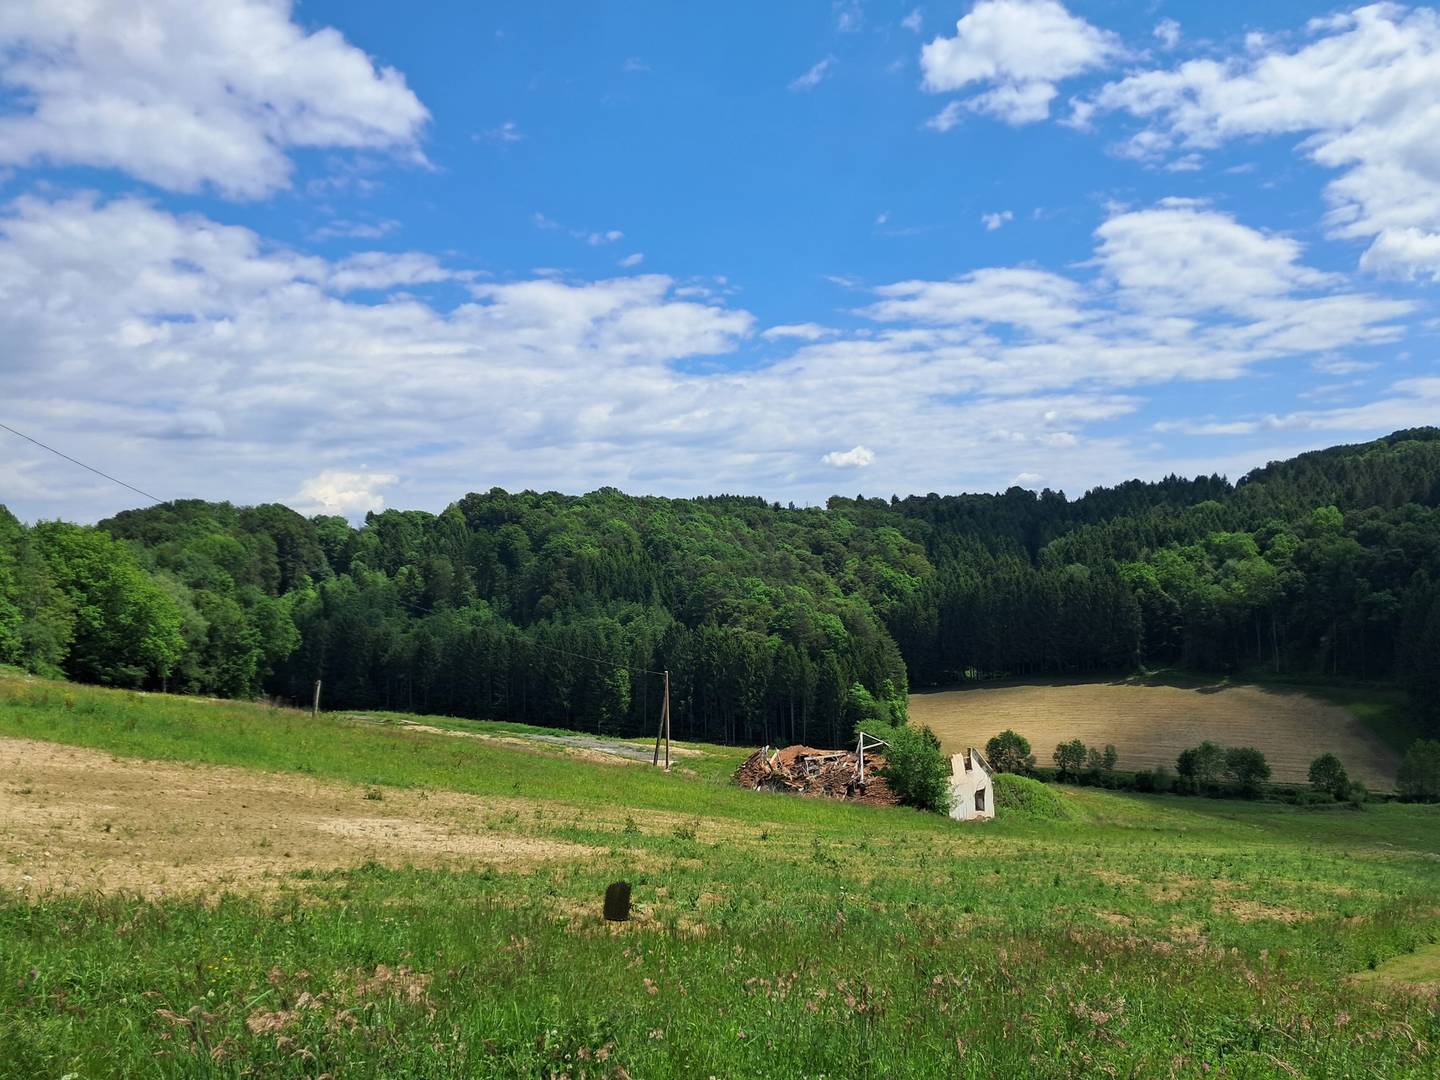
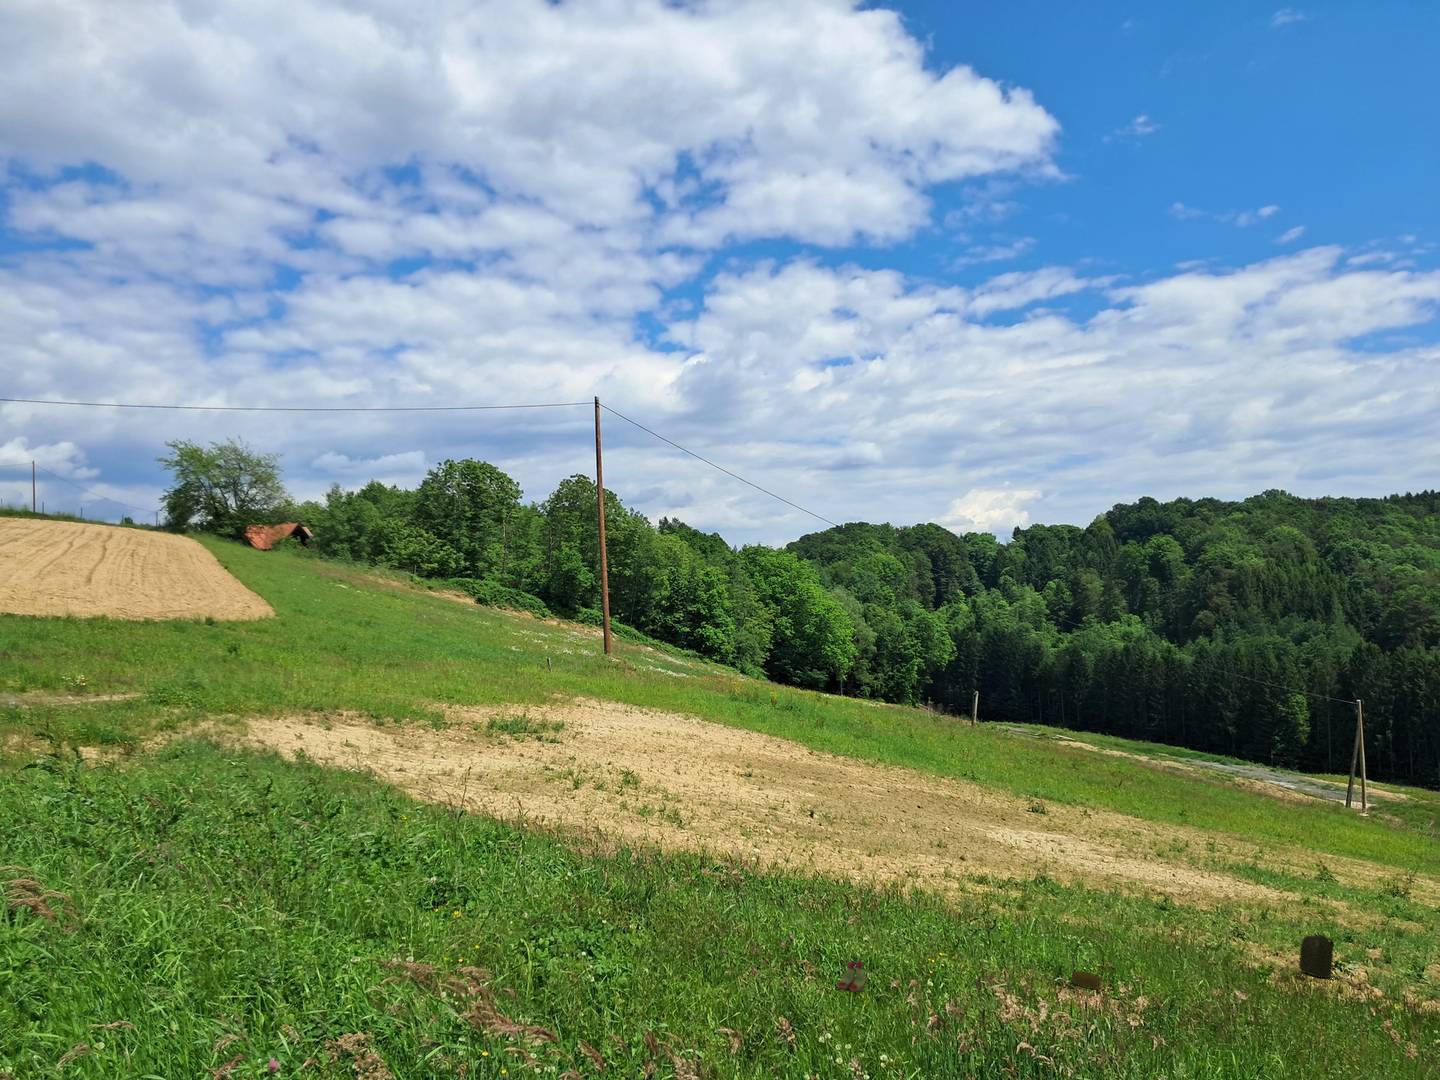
basket: none [381,925,417,977] -> present [1072,941,1104,989]
boots: none [58,1004,106,1047] -> present [837,961,867,992]

